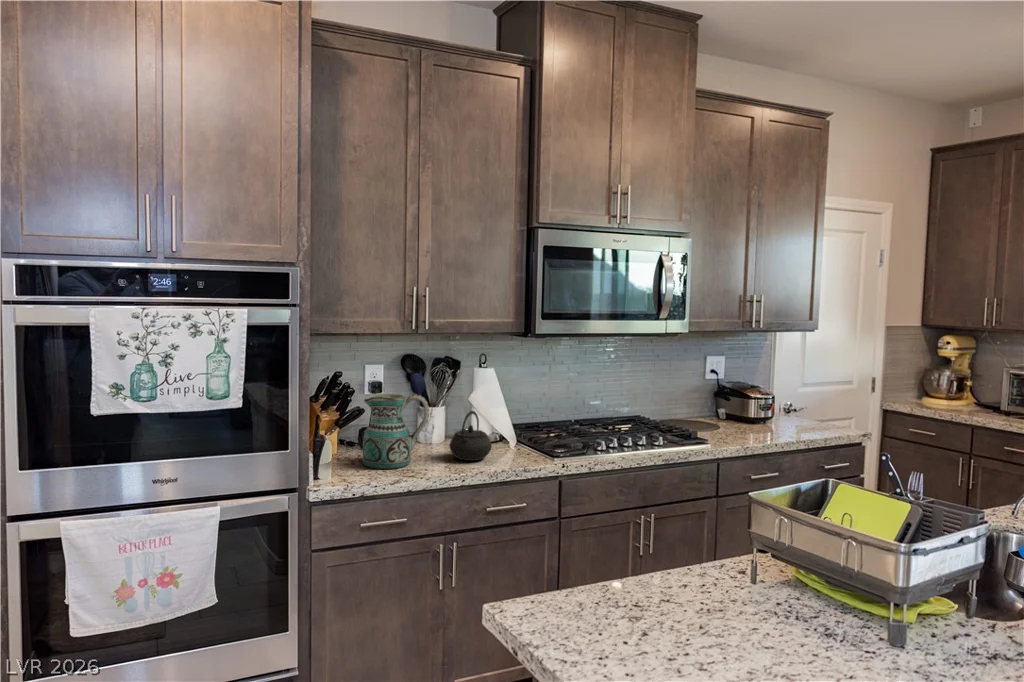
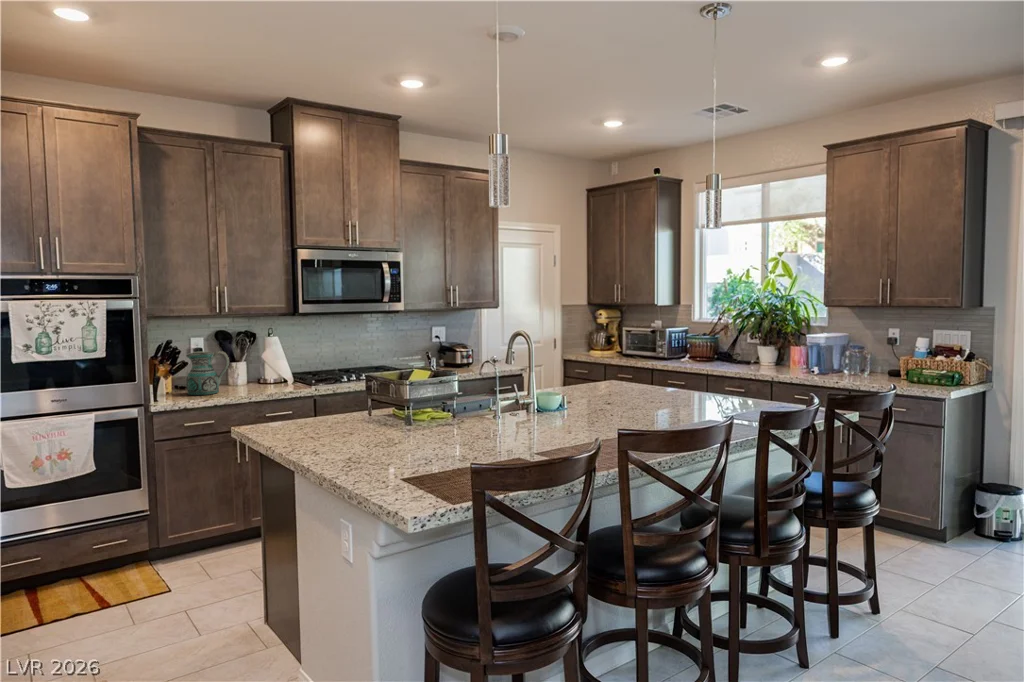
kettle: present [449,411,492,461] -> none [245,360,272,390]

